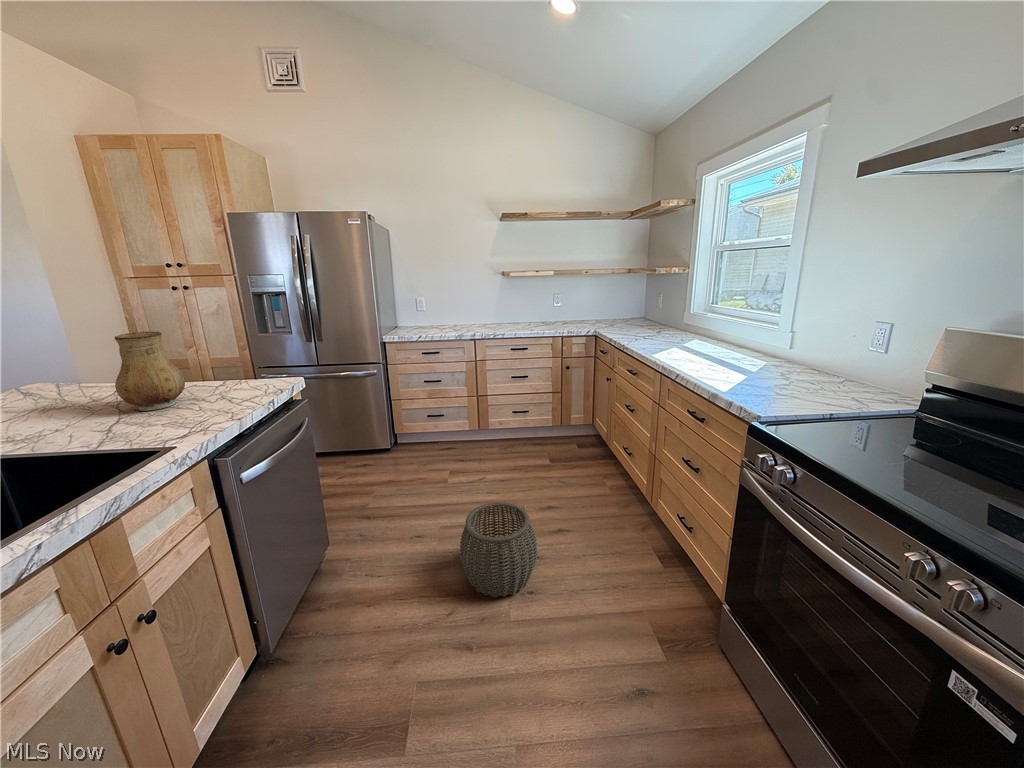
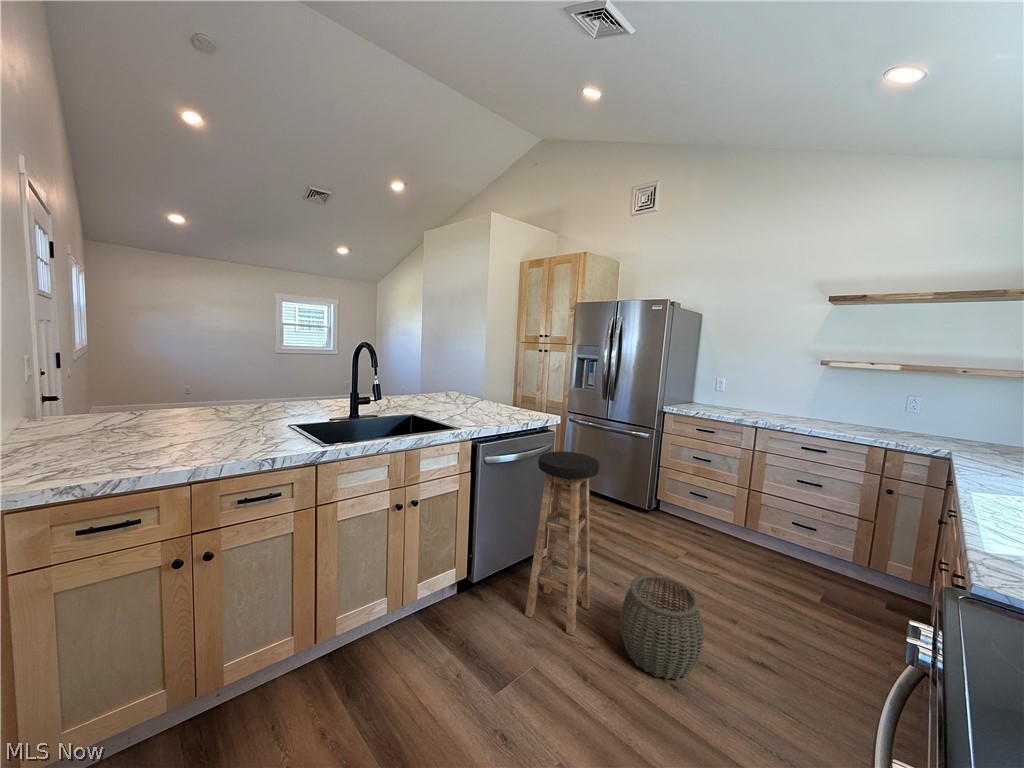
ceramic pitcher: present [114,331,185,411] -> none [464,368,493,412]
bar stool: none [324,417,425,638] -> present [525,451,599,636]

